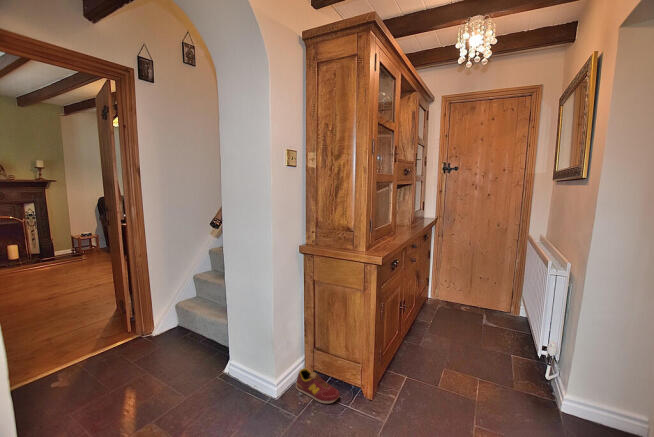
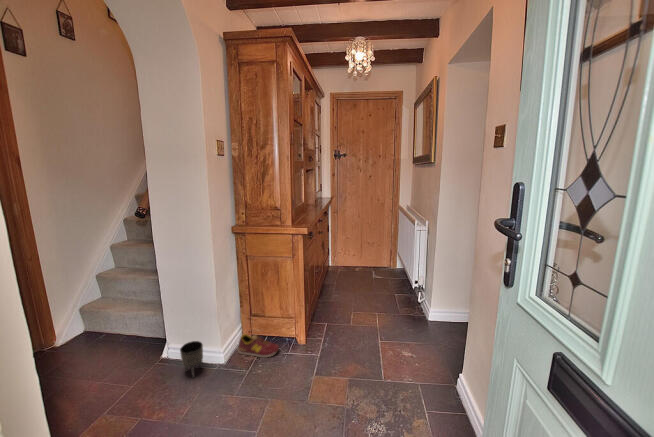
planter: none [235,364,257,405] -> present [180,341,203,378]

